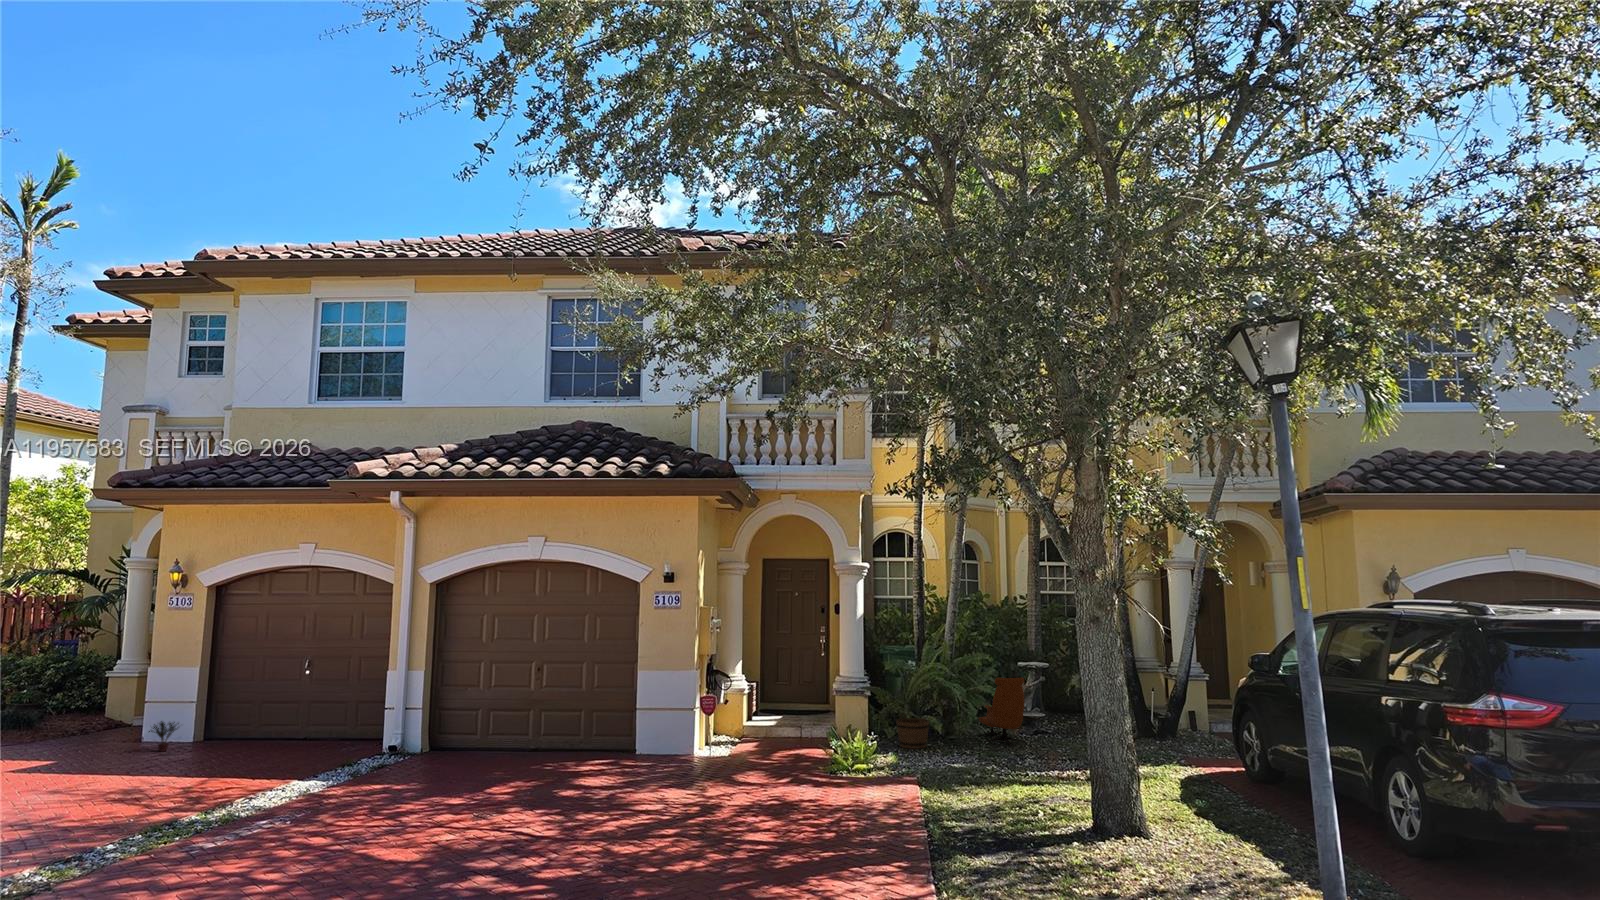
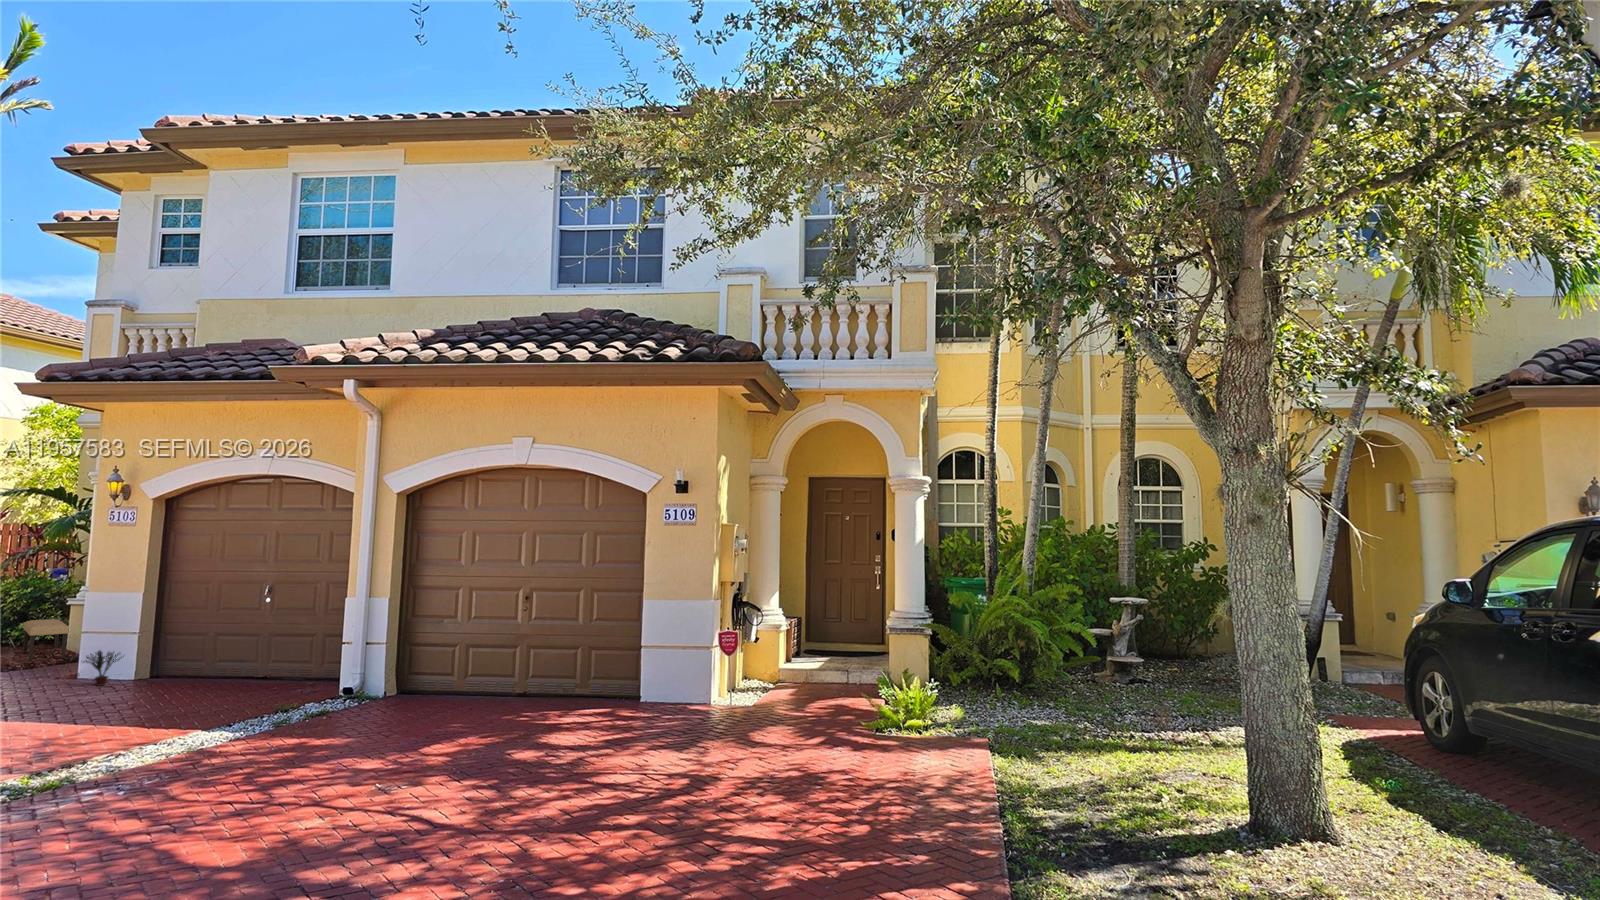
lounge chair: present [978,677,1025,746] -> none [1064,617,1126,703]
bench: none [57,694,106,732] -> present [23,619,69,661]
bucket: present [897,717,929,749] -> none [962,659,1004,703]

